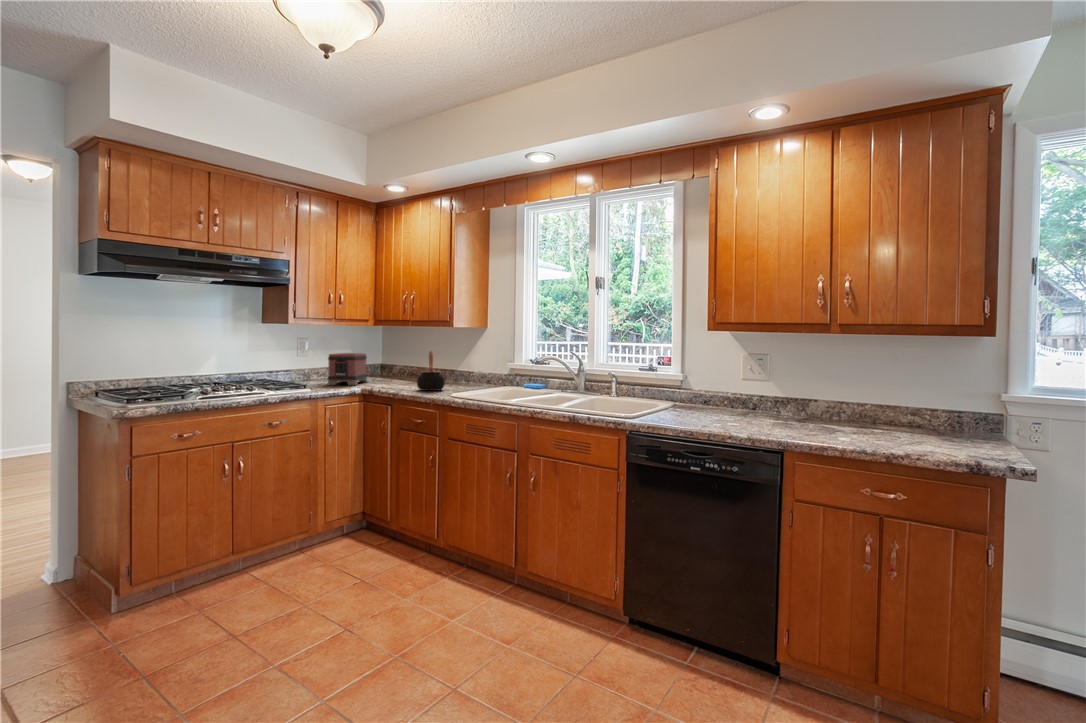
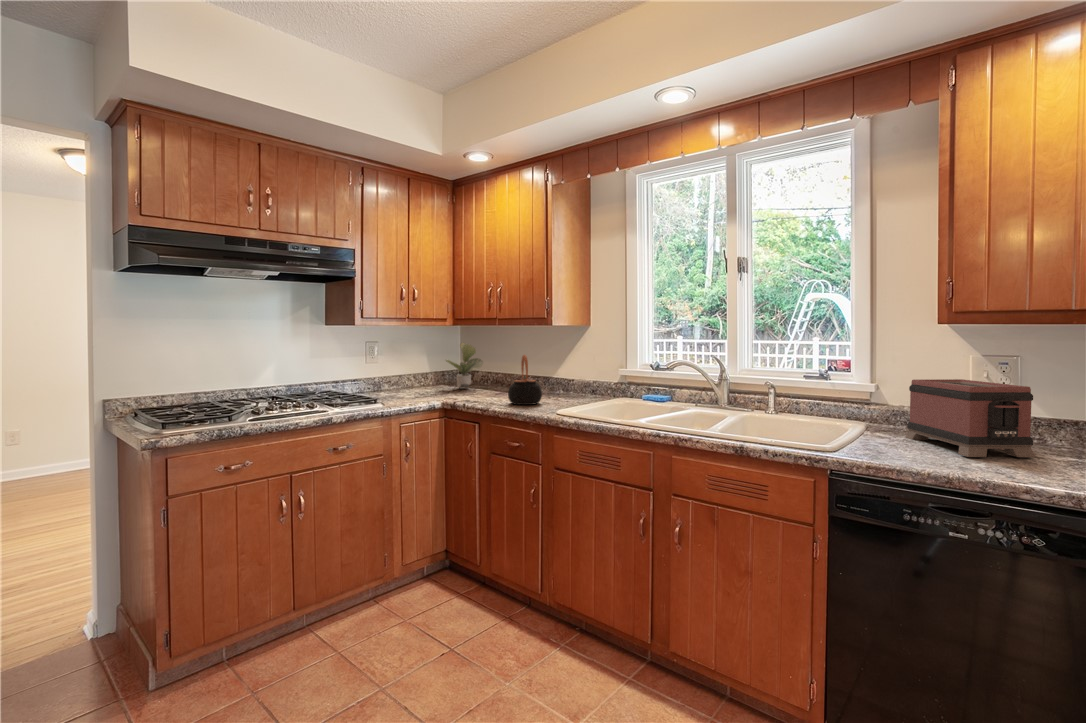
potted plant: none [368,340,401,379] -> present [446,343,483,388]
toaster: present [327,353,368,385] -> present [905,379,1036,457]

